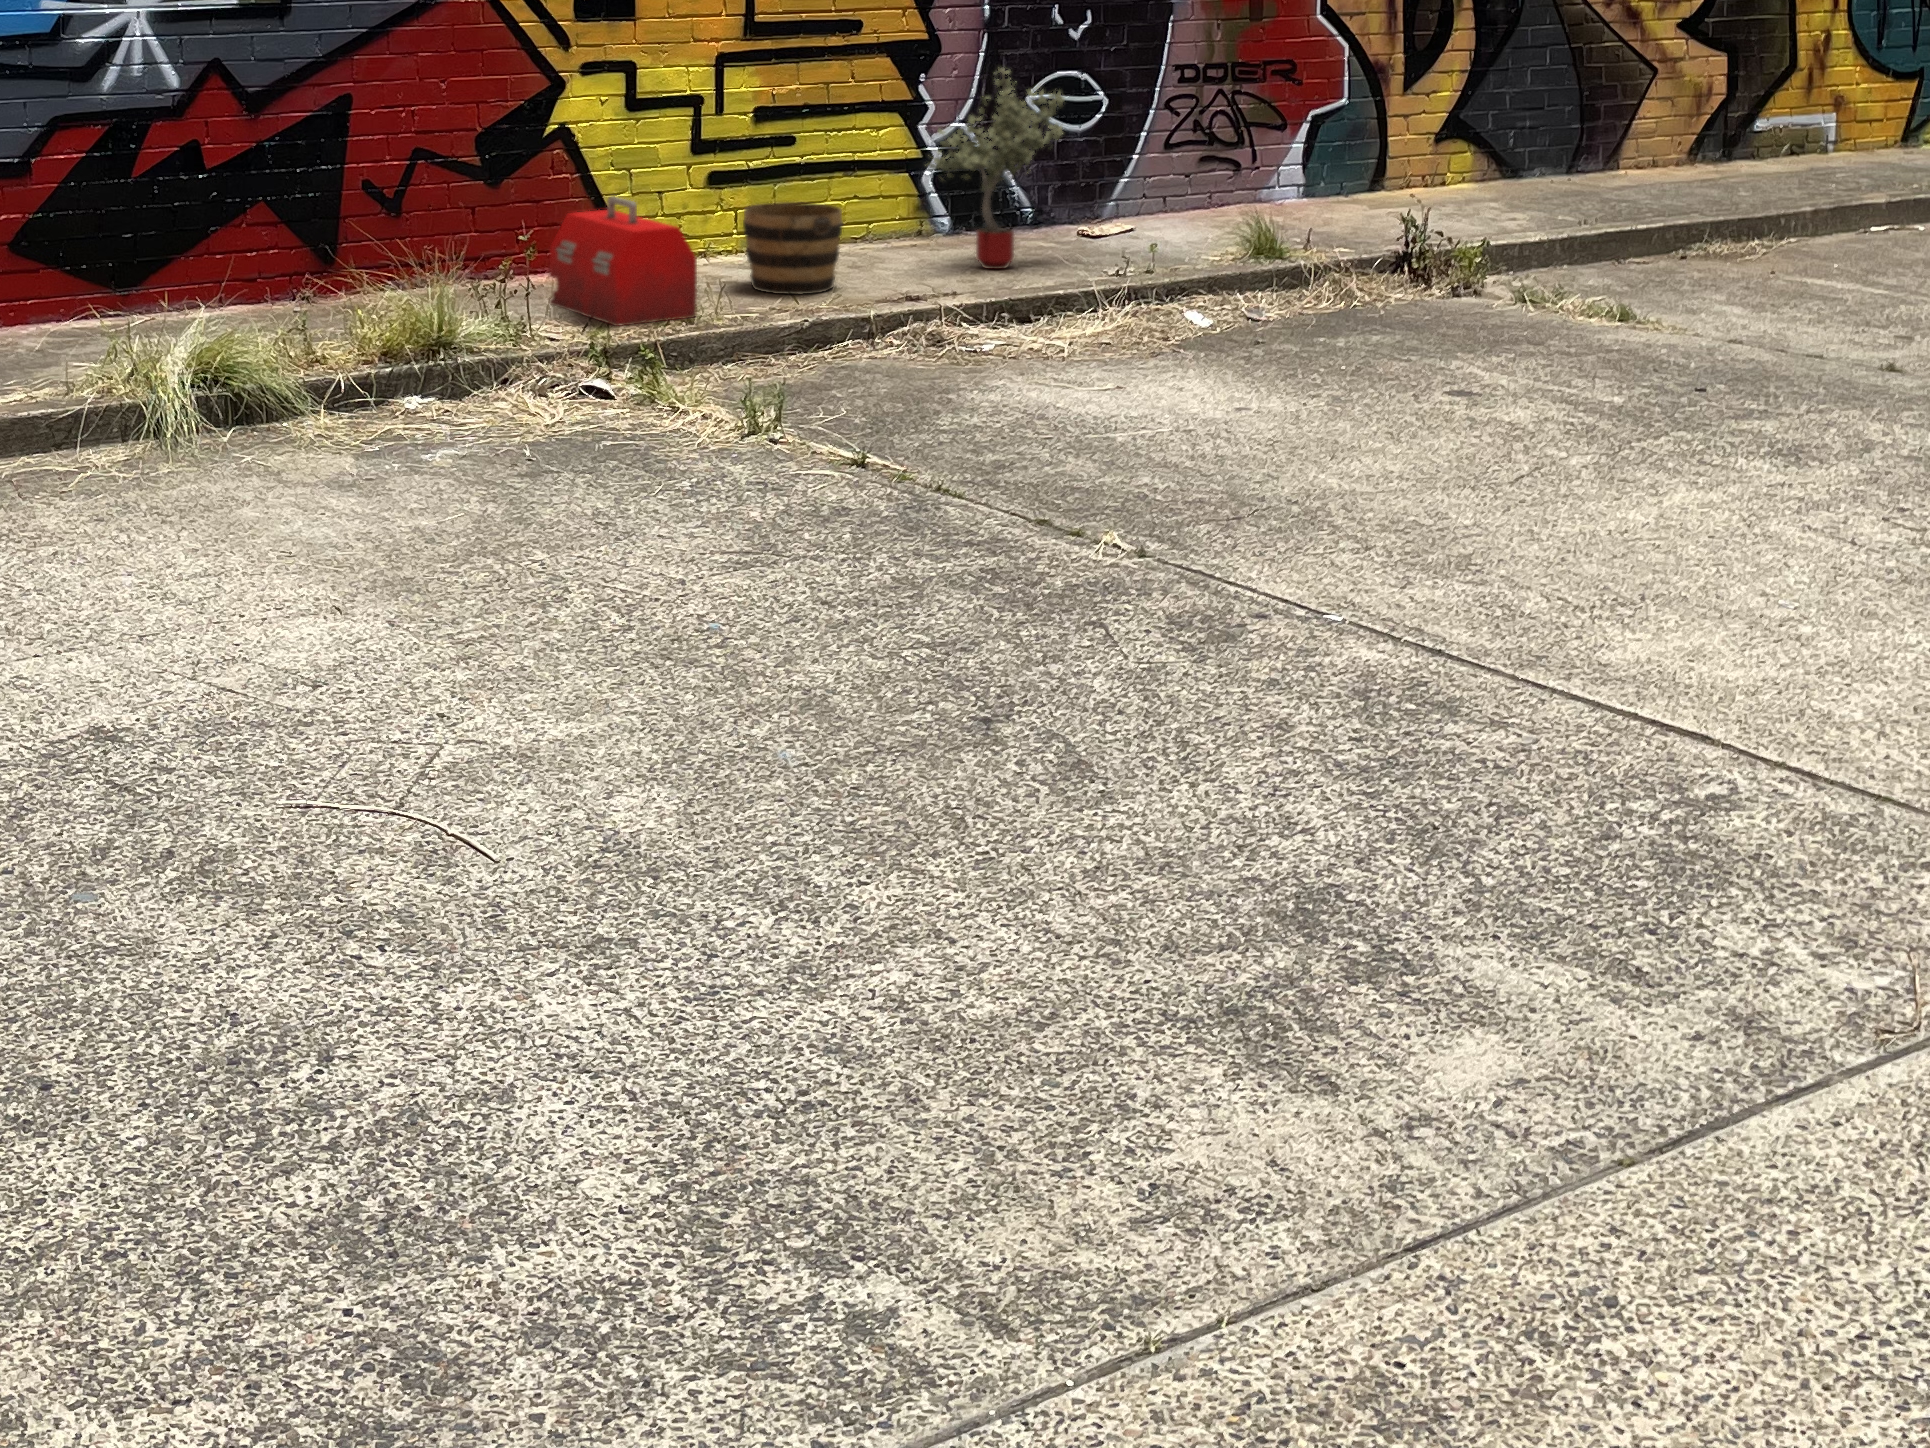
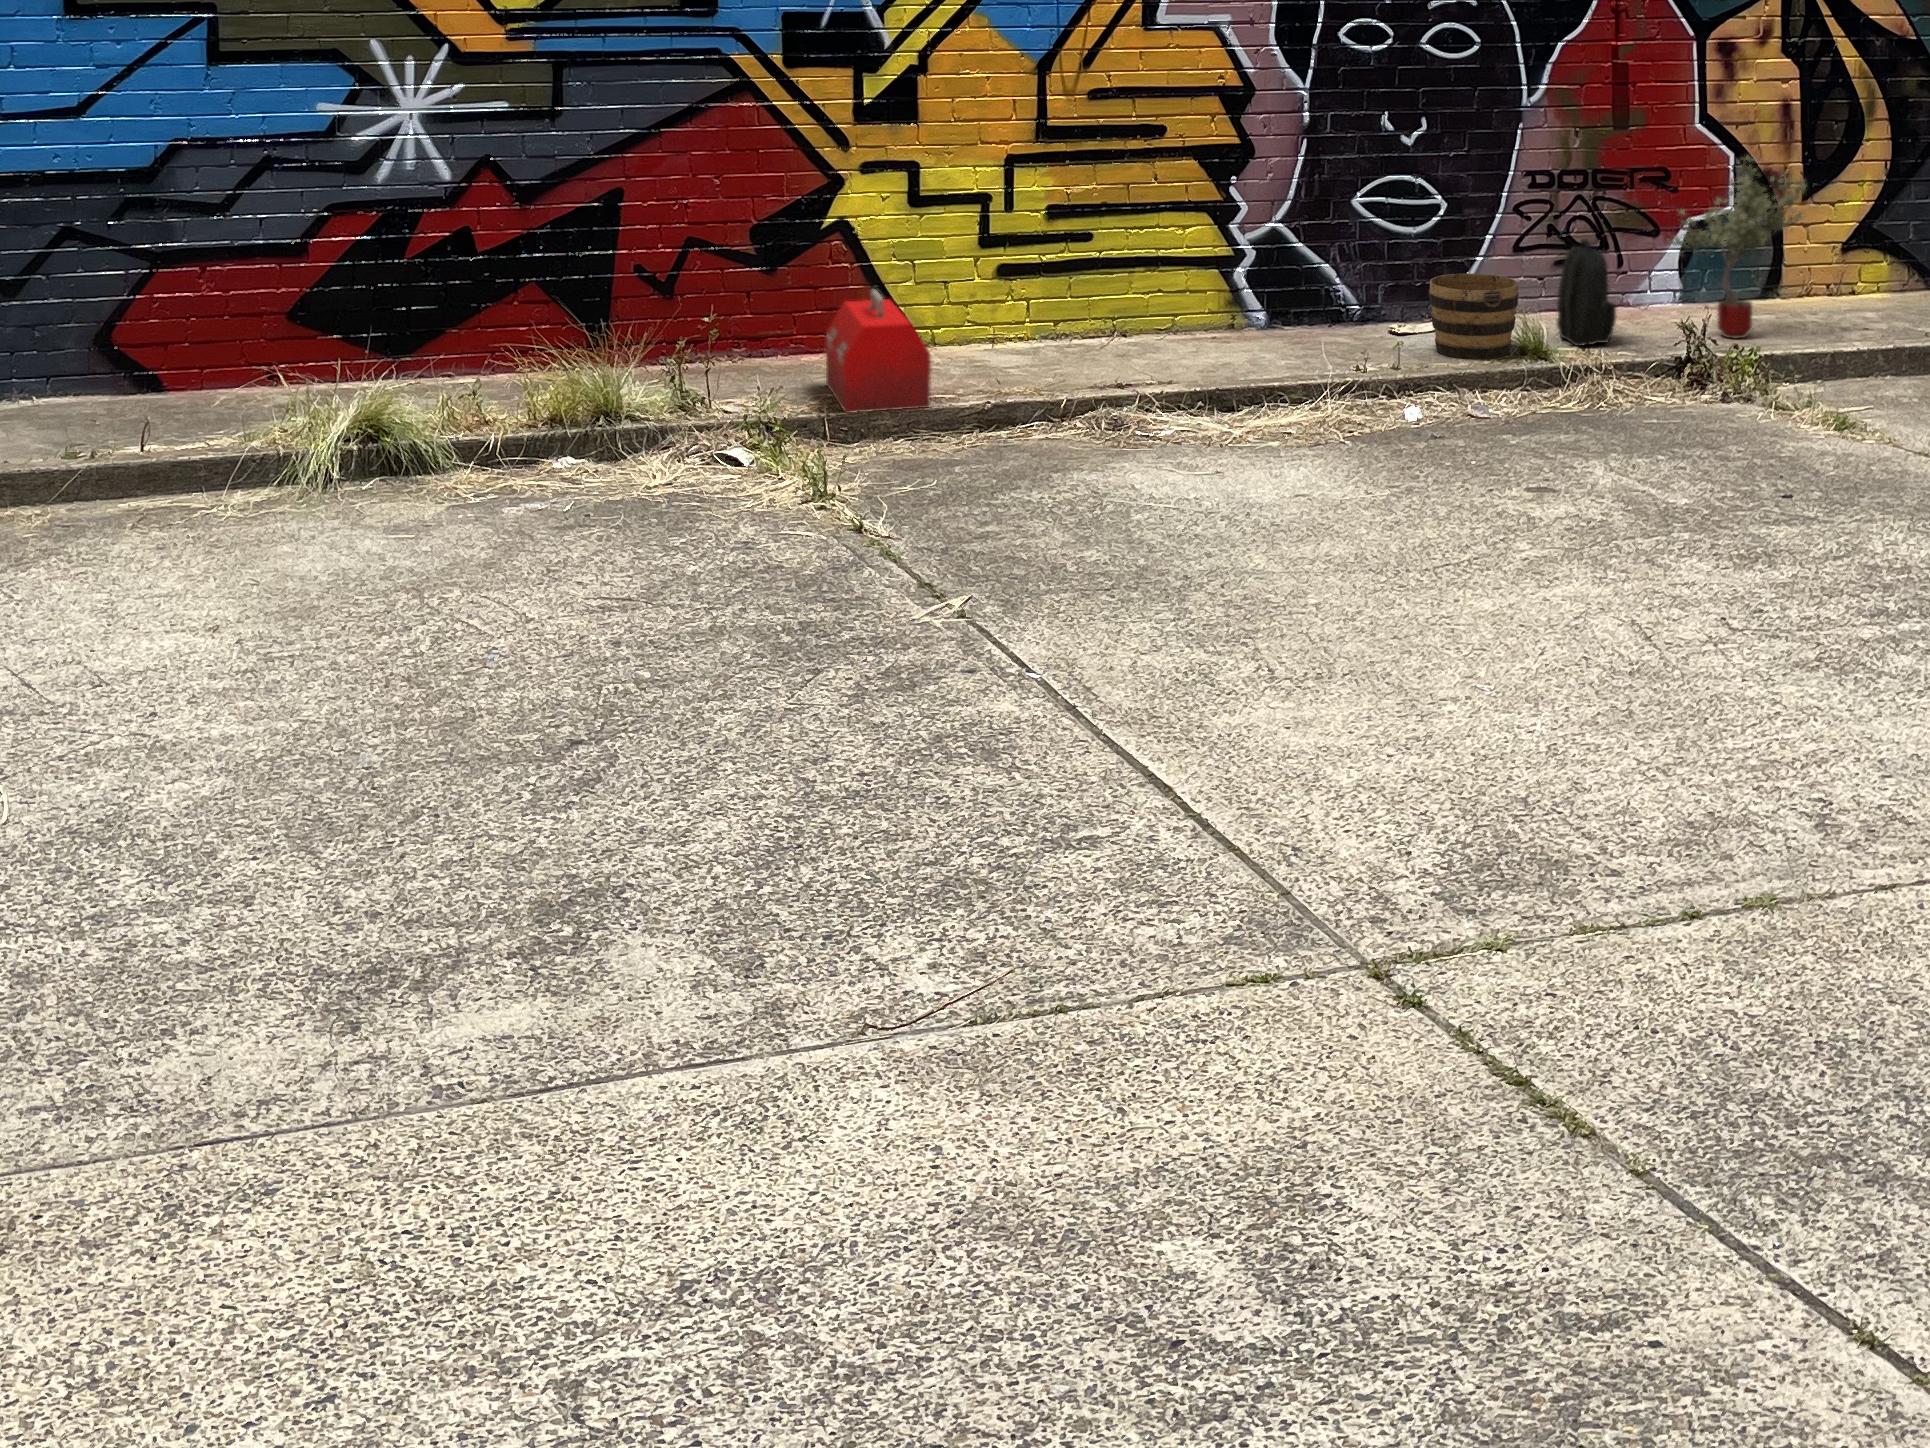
potted tree: present [929,69,1064,269] -> present [1668,156,1806,338]
backpack: none [1201,131,1270,239] -> present [1556,239,1617,346]
bucket: present [743,202,843,294] -> present [1429,274,1519,359]

